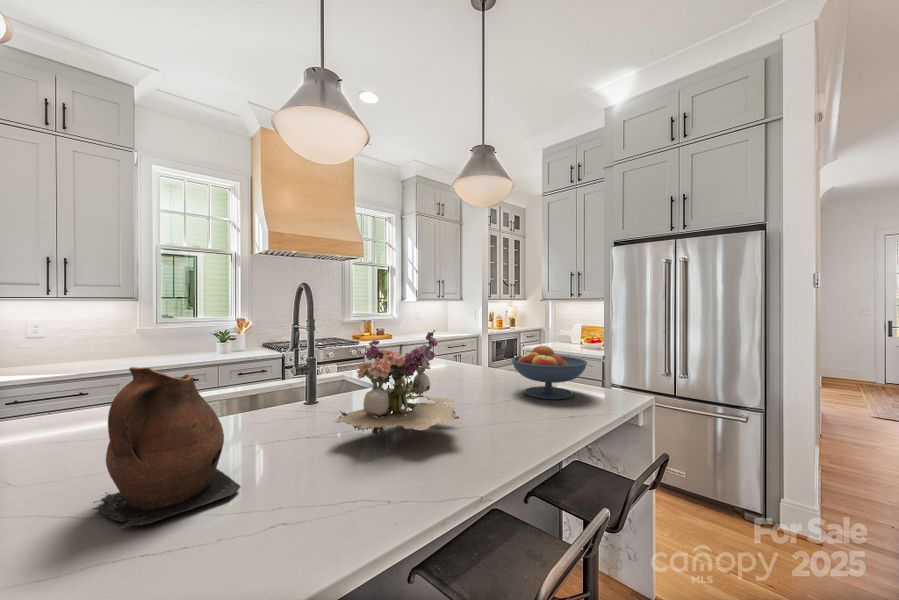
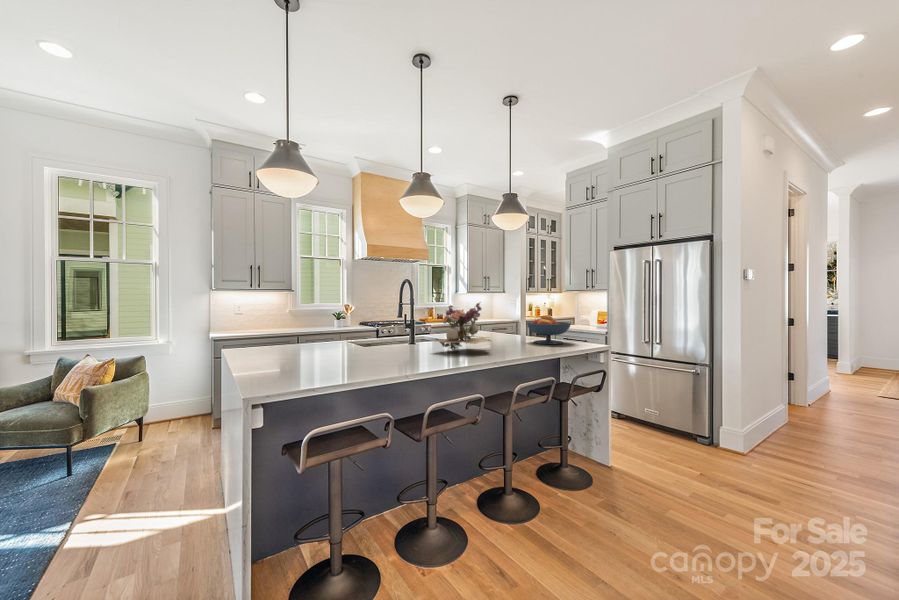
ceramic pitcher: present [93,367,241,527] -> none [354,309,403,362]

